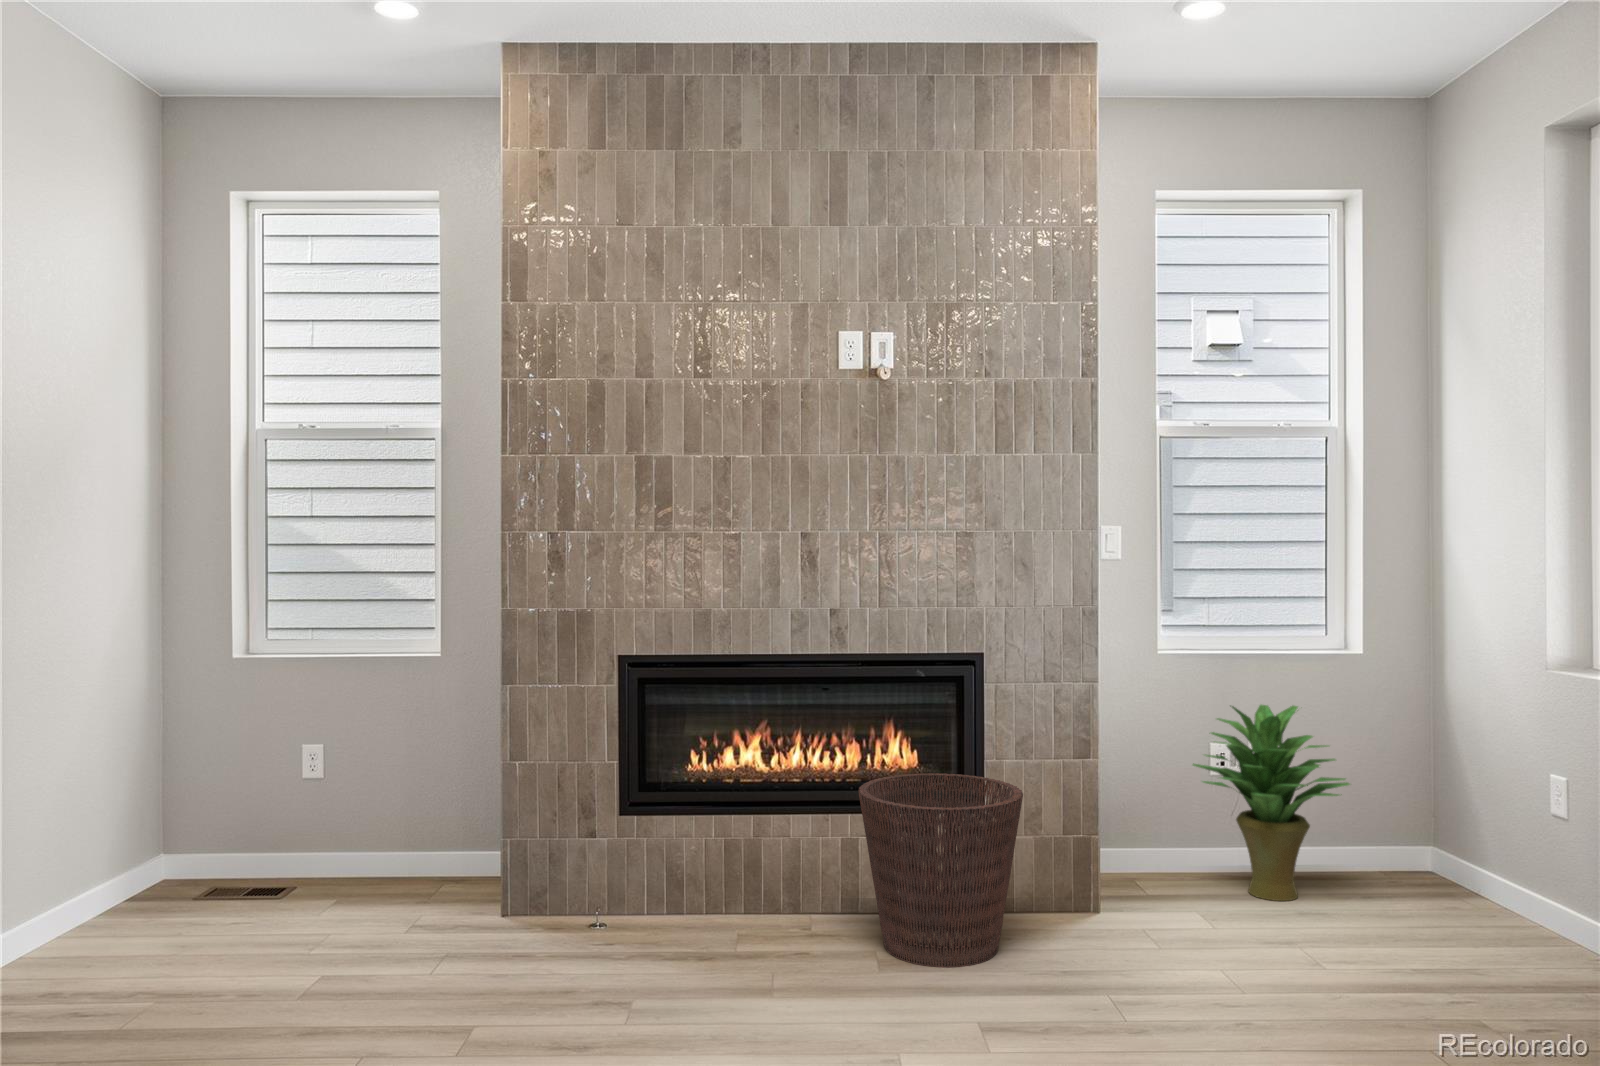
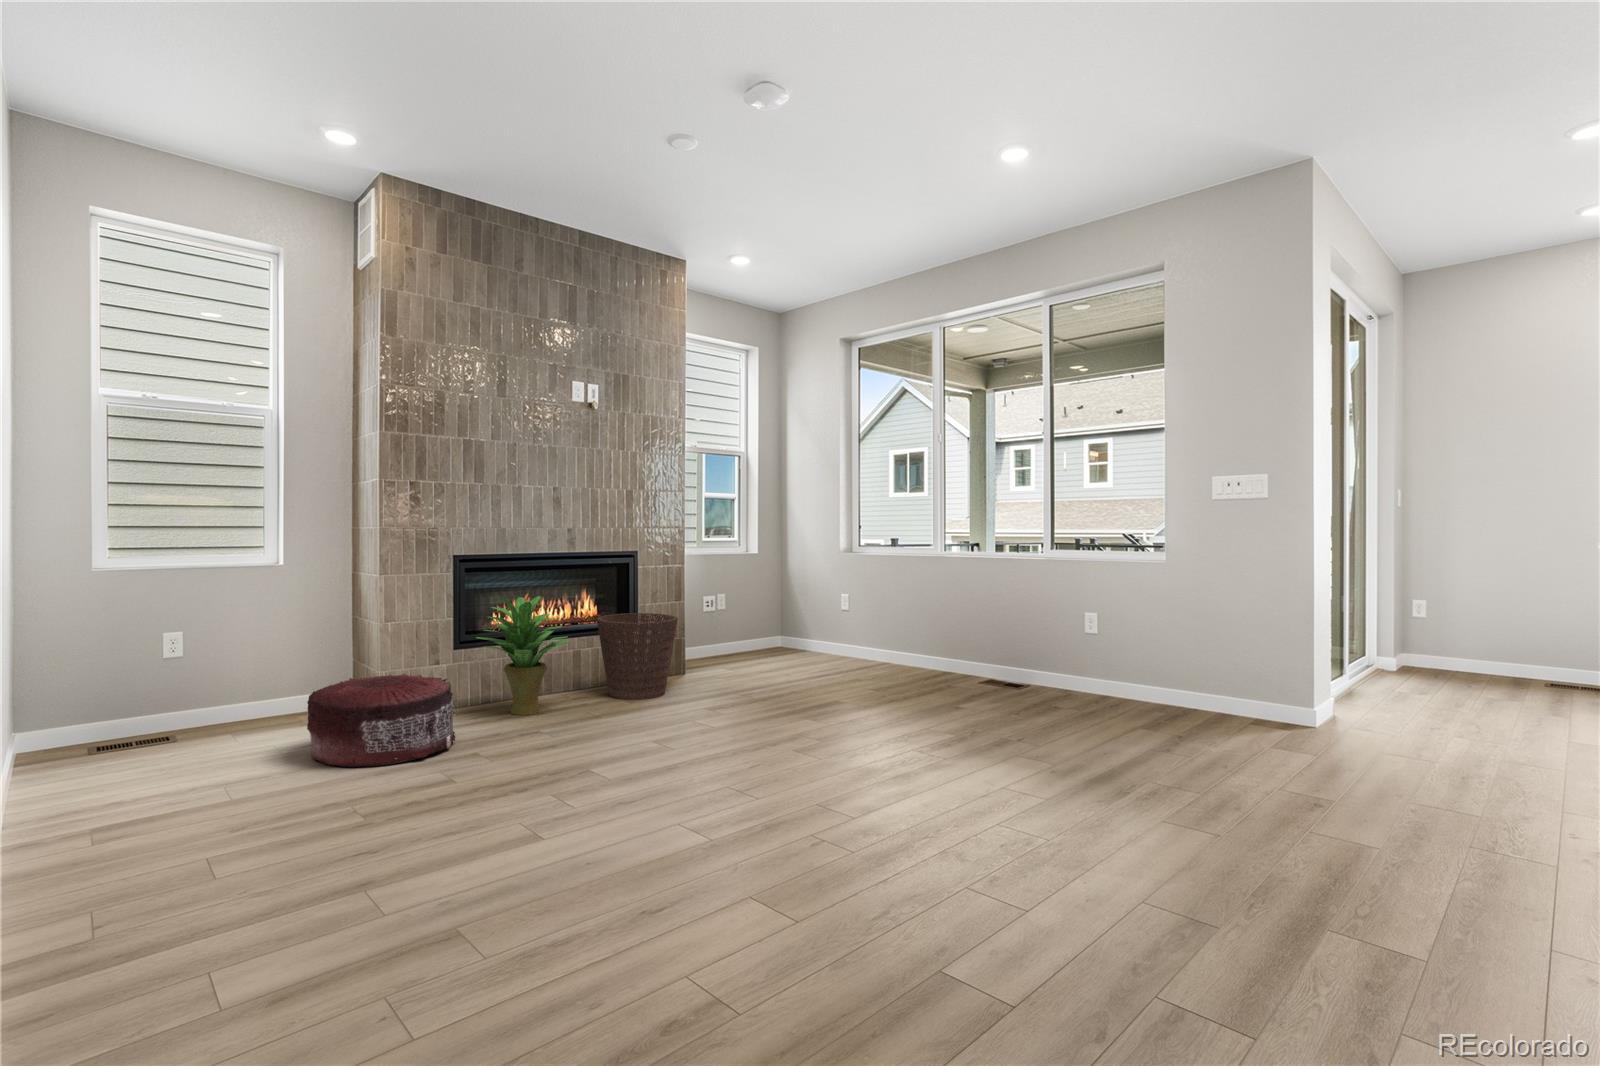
potted plant: present [1193,705,1350,901] -> present [477,596,570,715]
pouf: none [232,849,483,1035] -> present [307,674,455,767]

